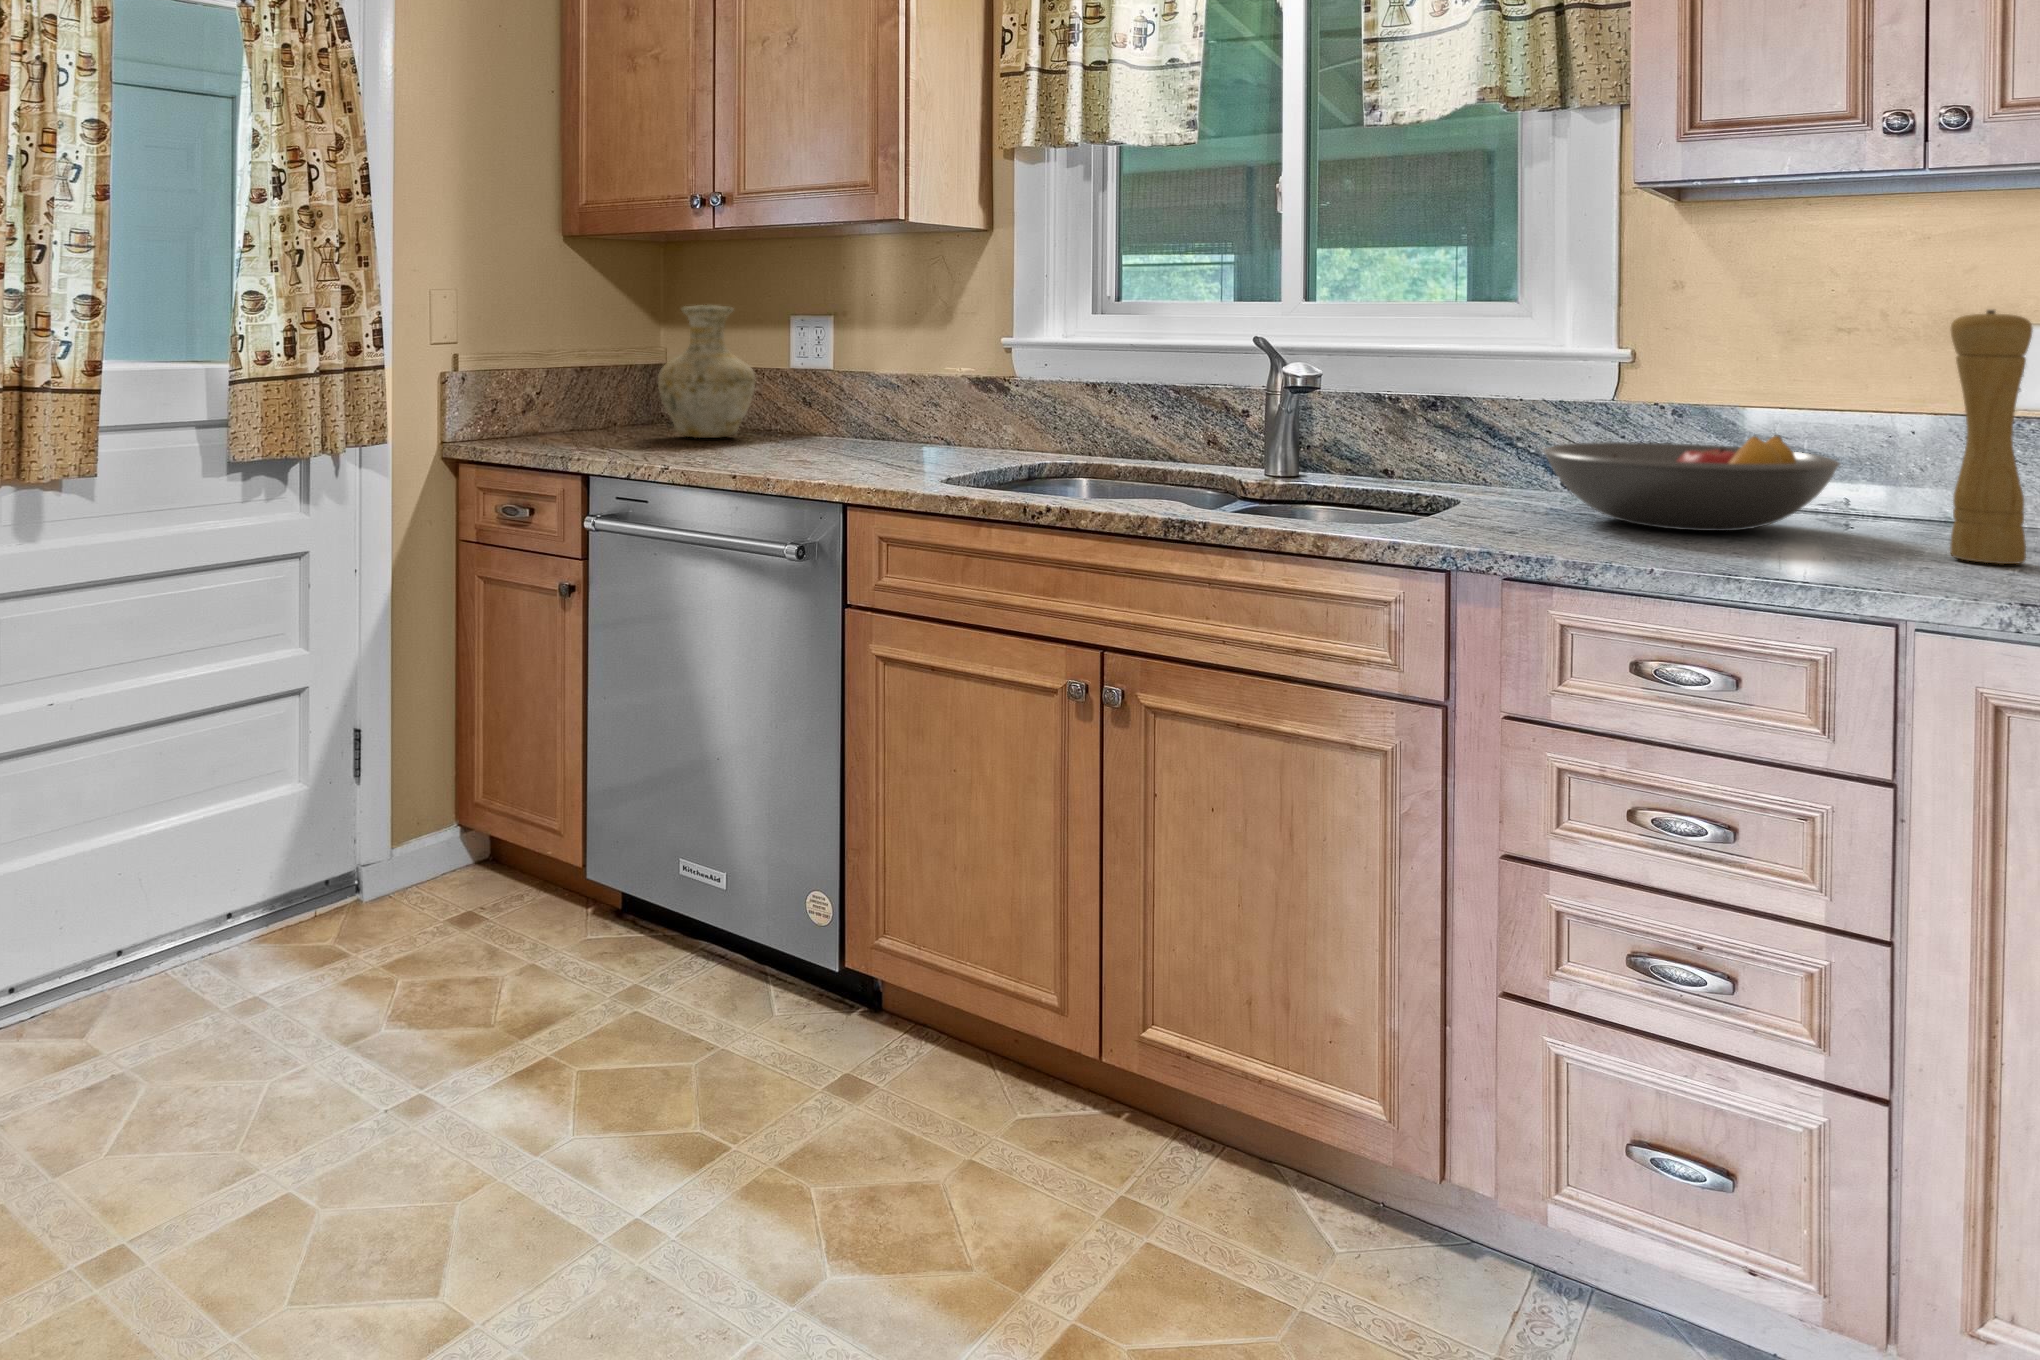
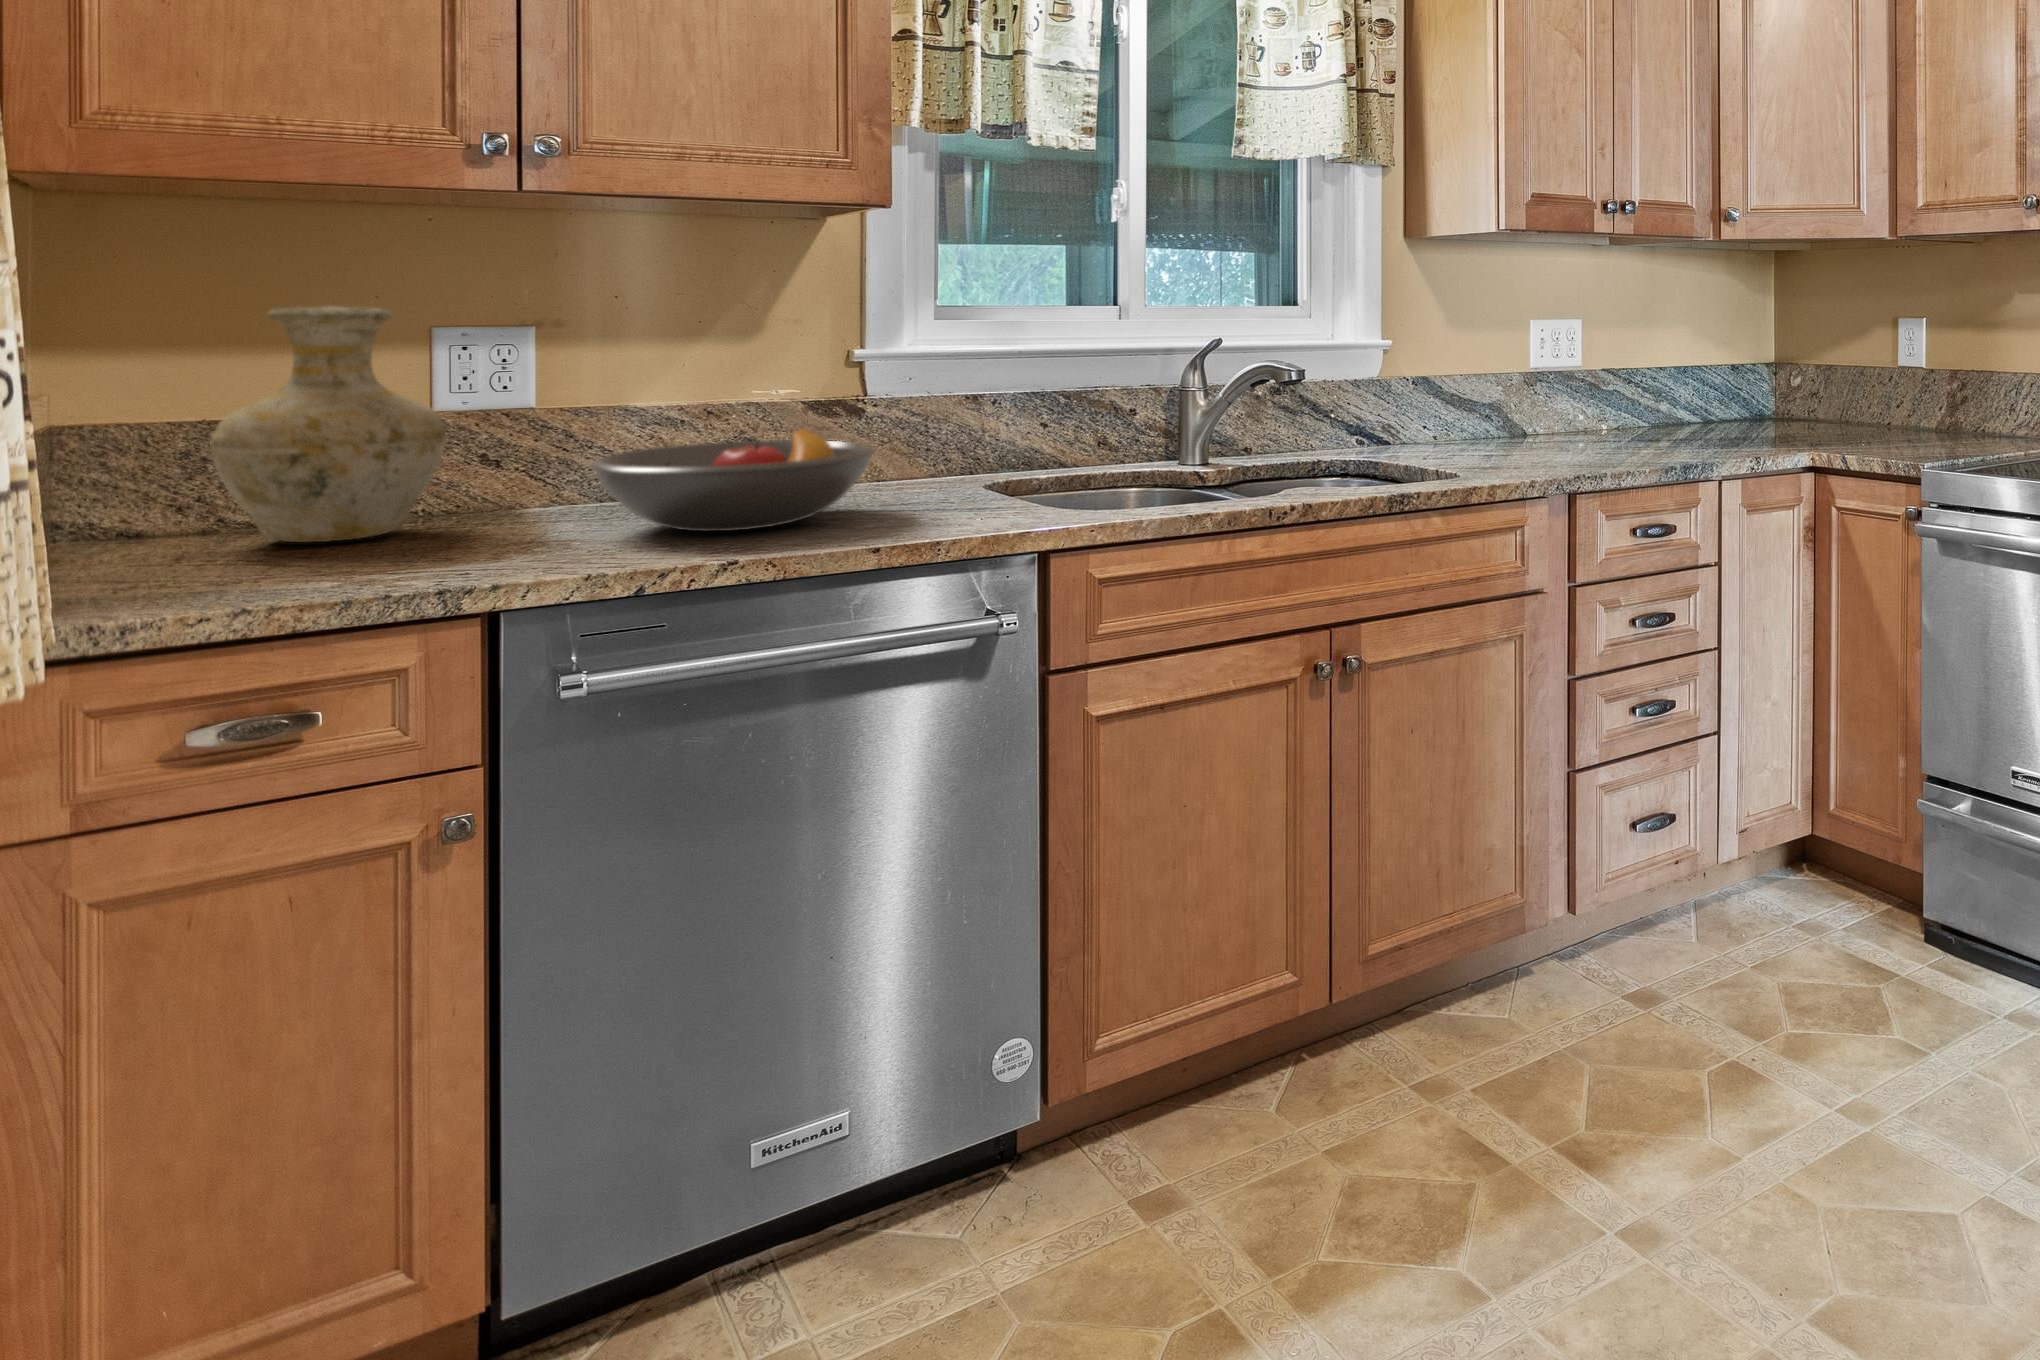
pepper mill: present [1950,310,2033,564] -> none [1624,317,1658,448]
fruit bowl: present [1544,435,1840,531] -> present [591,427,874,531]

